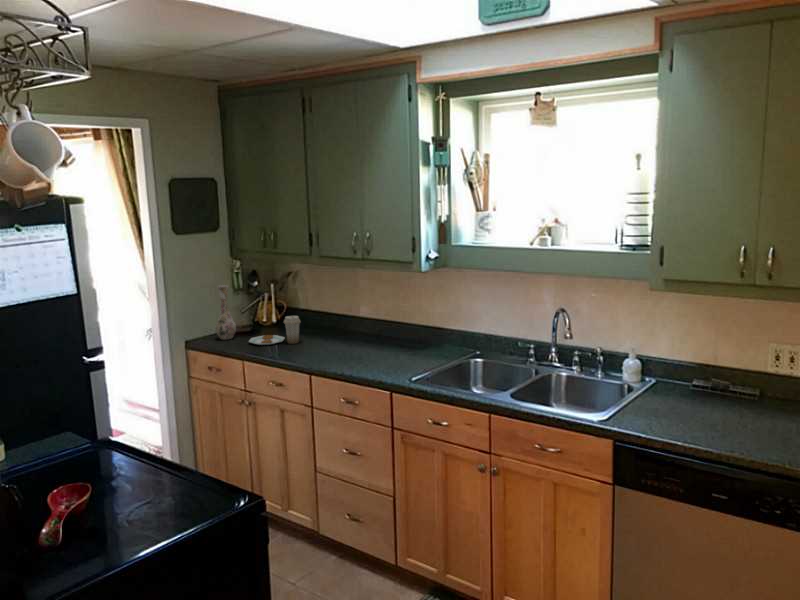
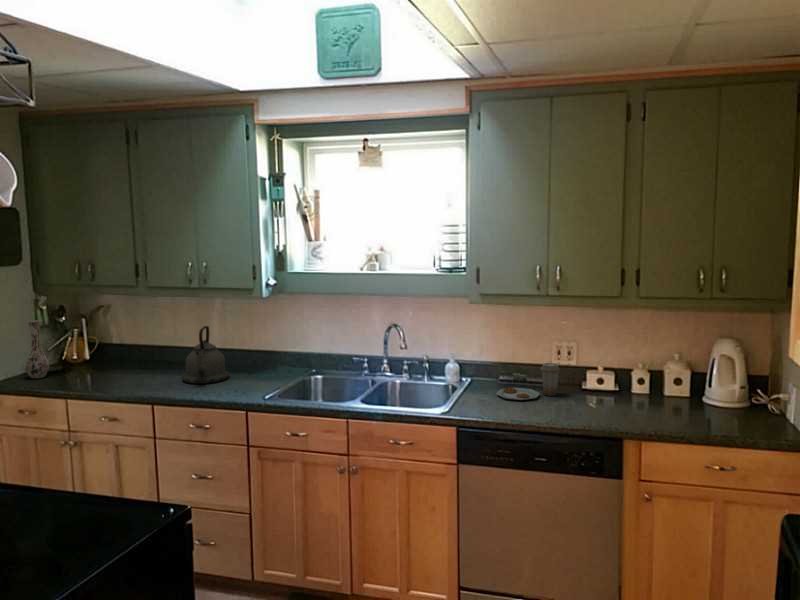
kettle: none [344,299,391,358] -> present [182,326,229,384]
plate: present [249,316,301,345] -> present [496,363,561,400]

